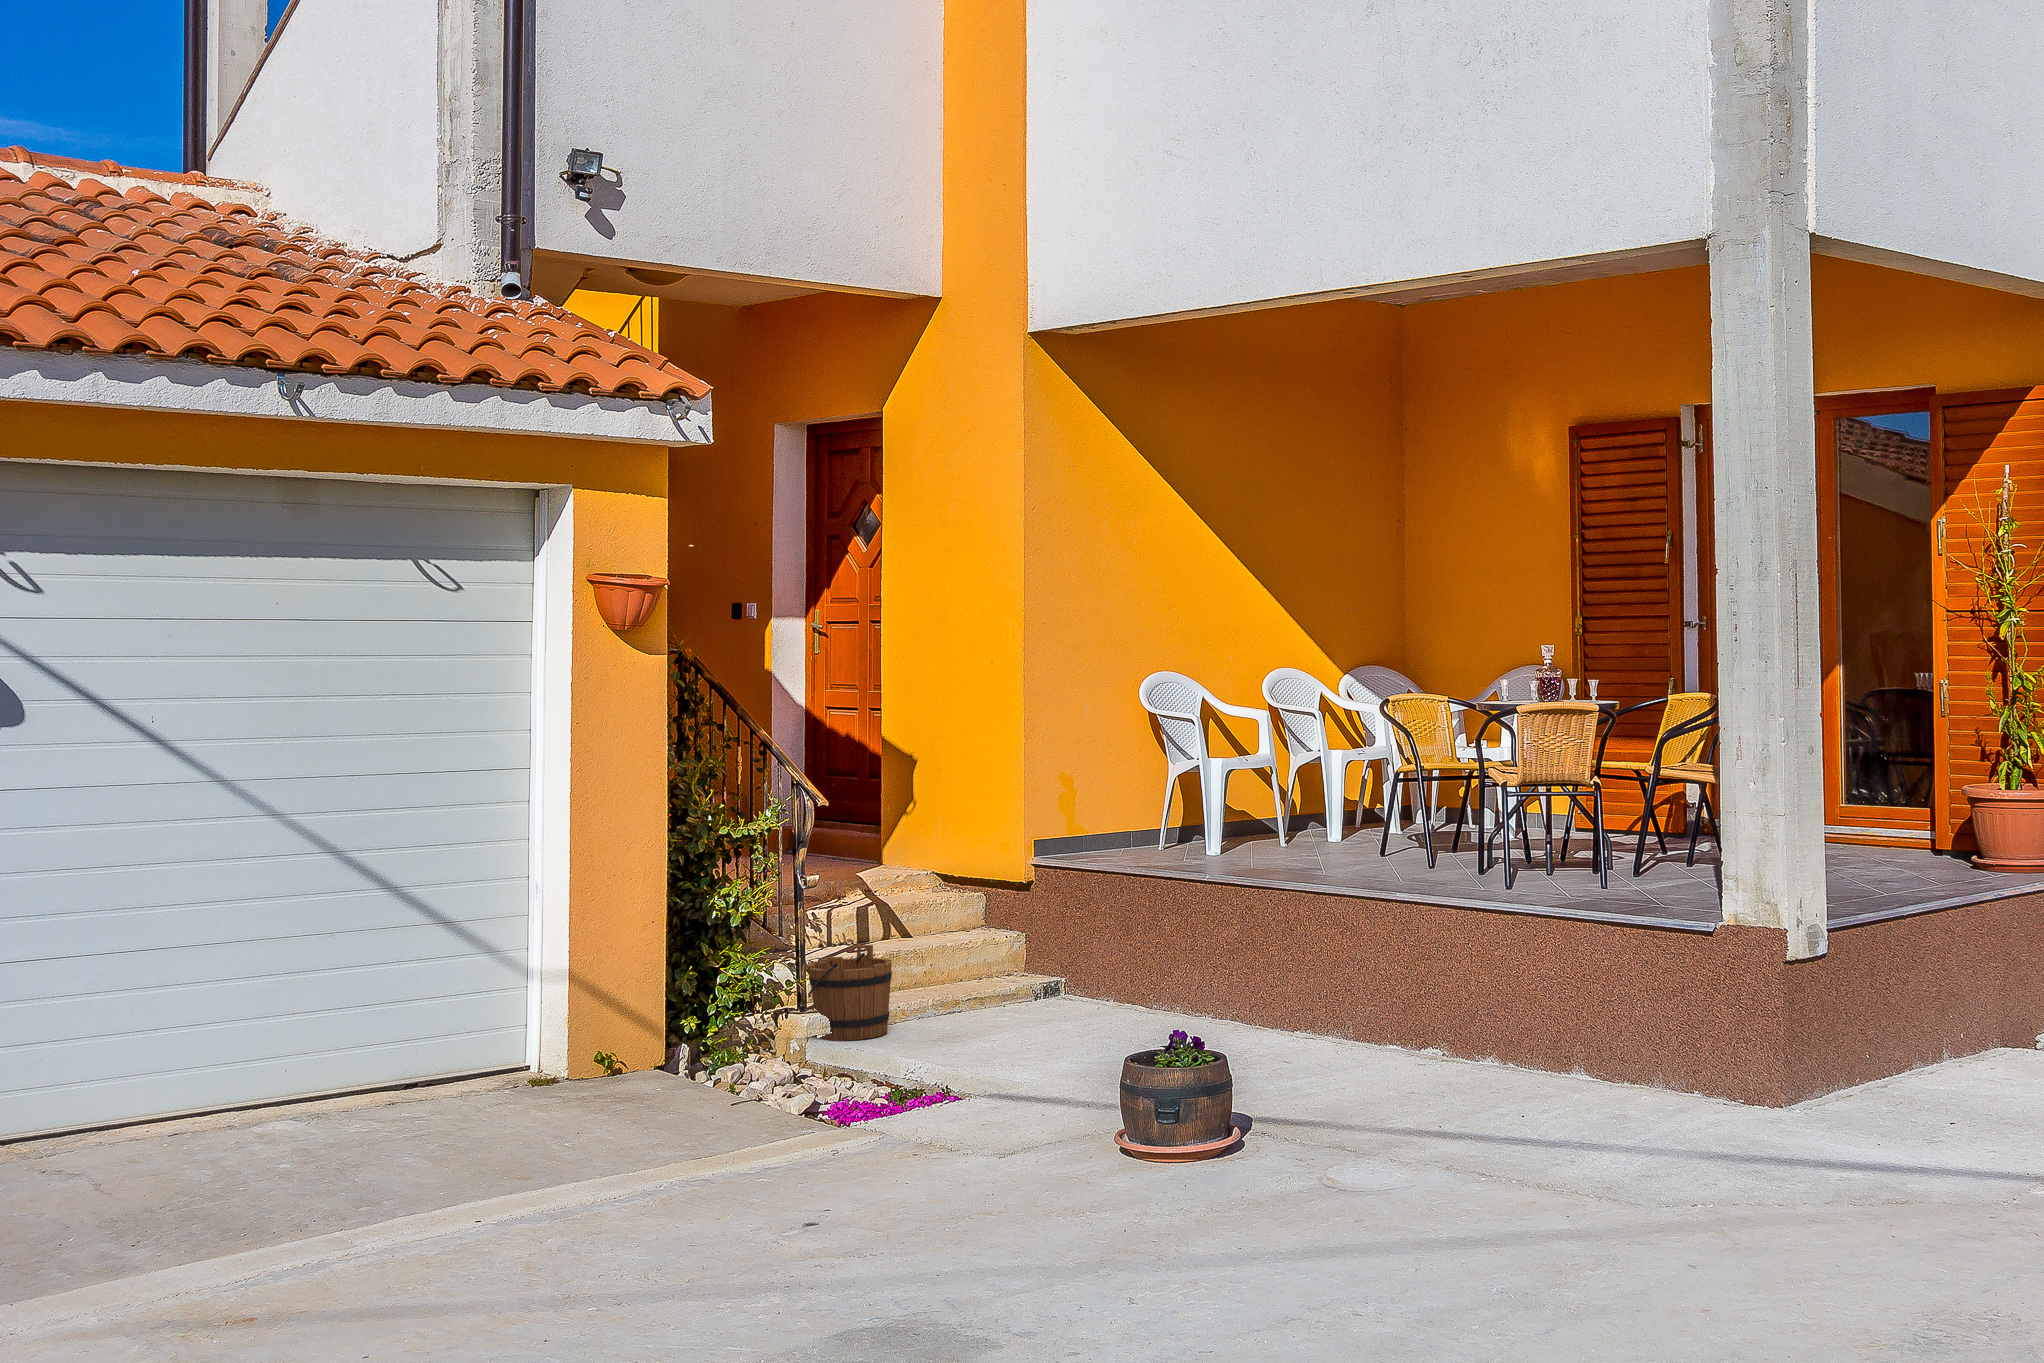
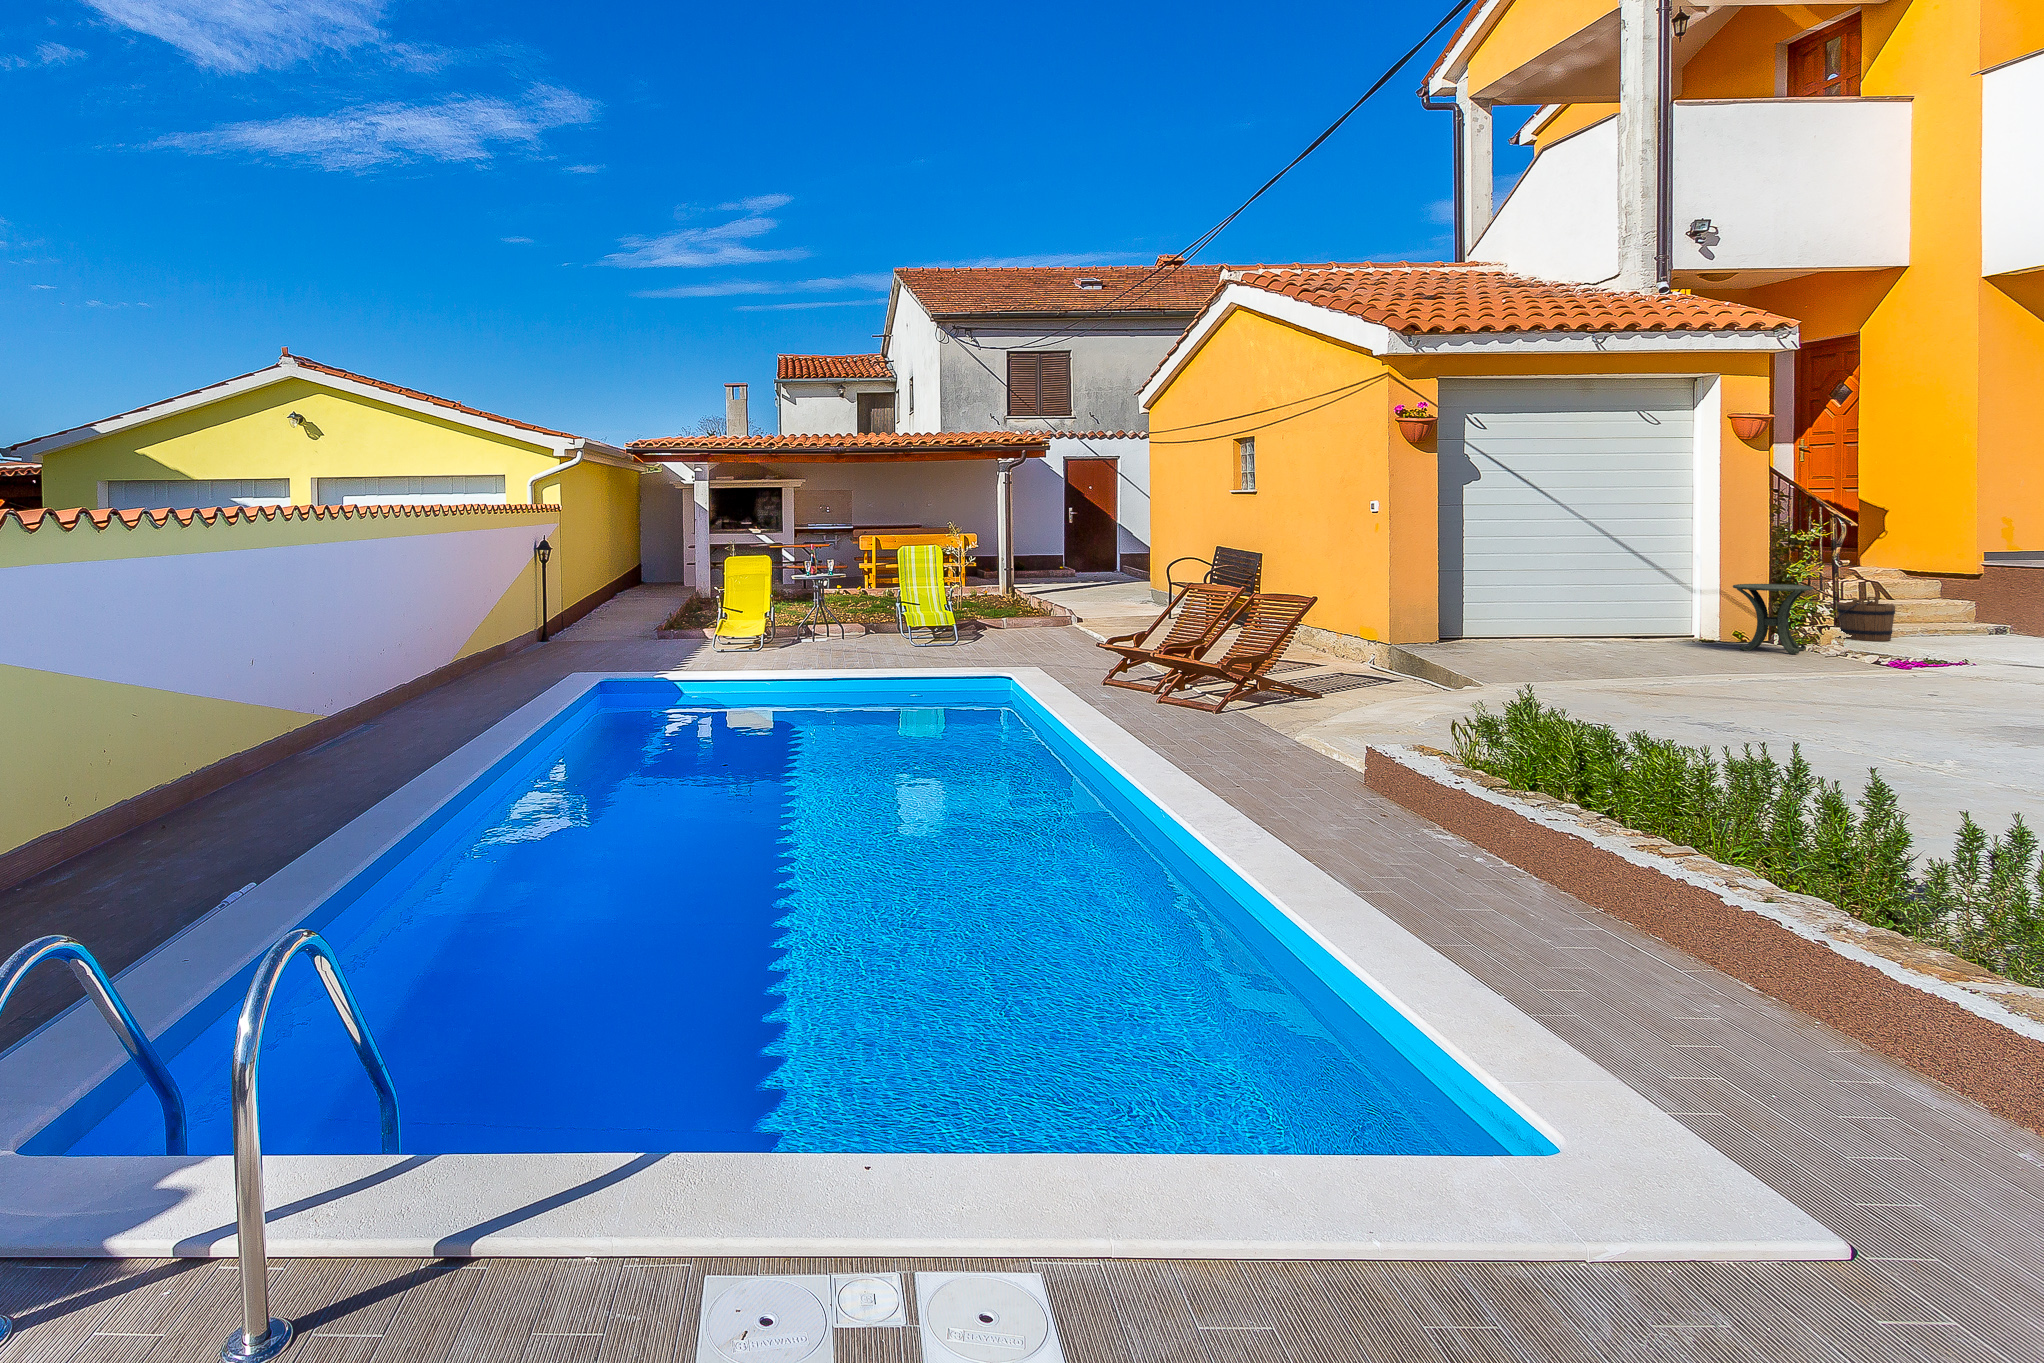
side table: none [592,948,727,1111] -> present [1733,584,1814,654]

